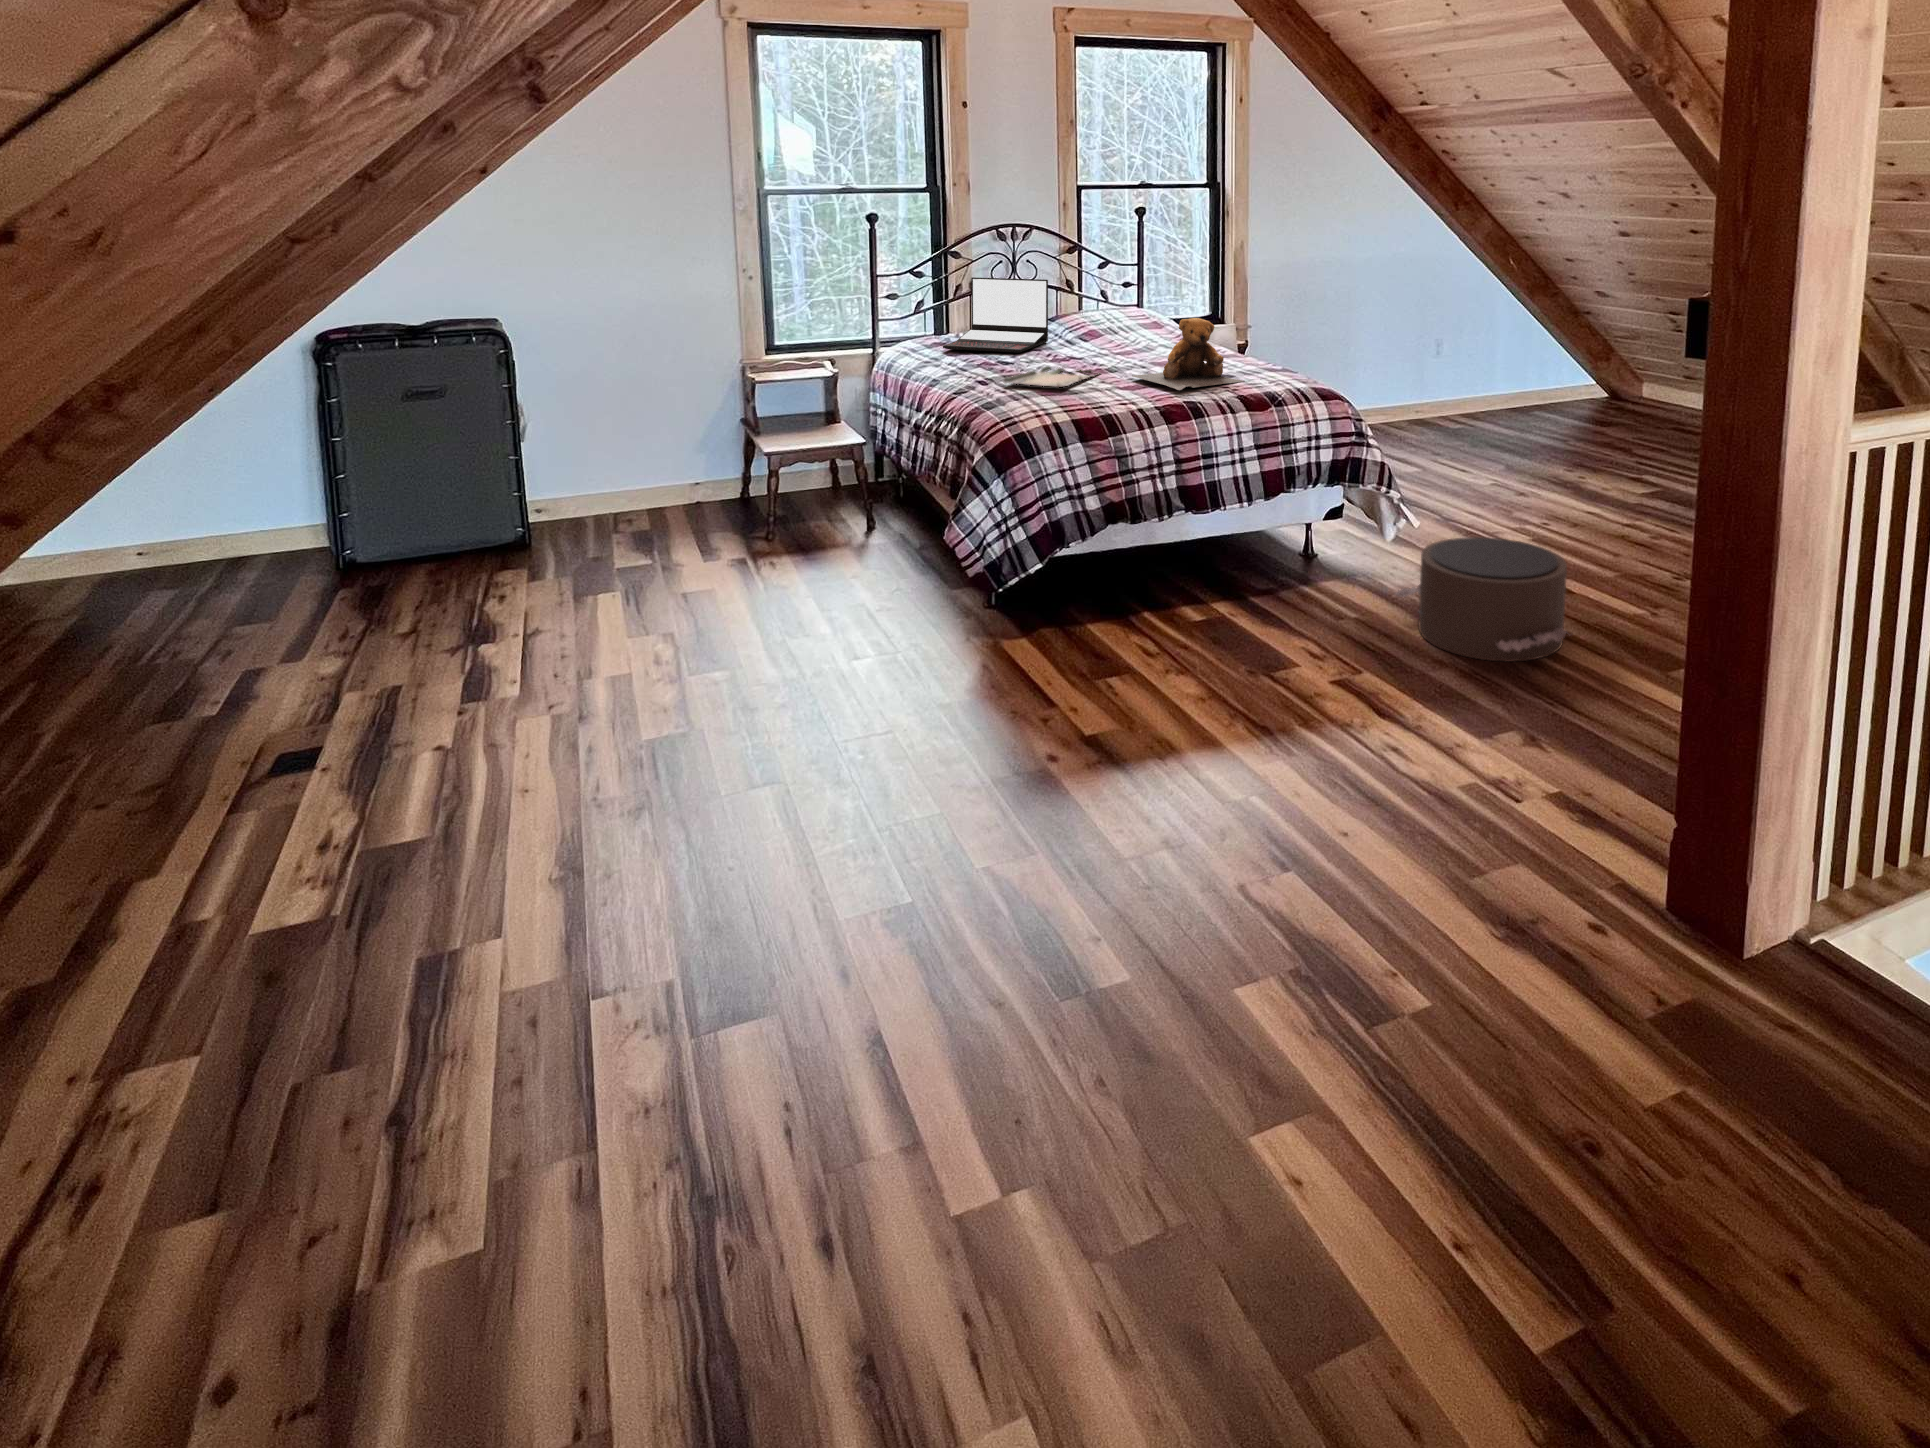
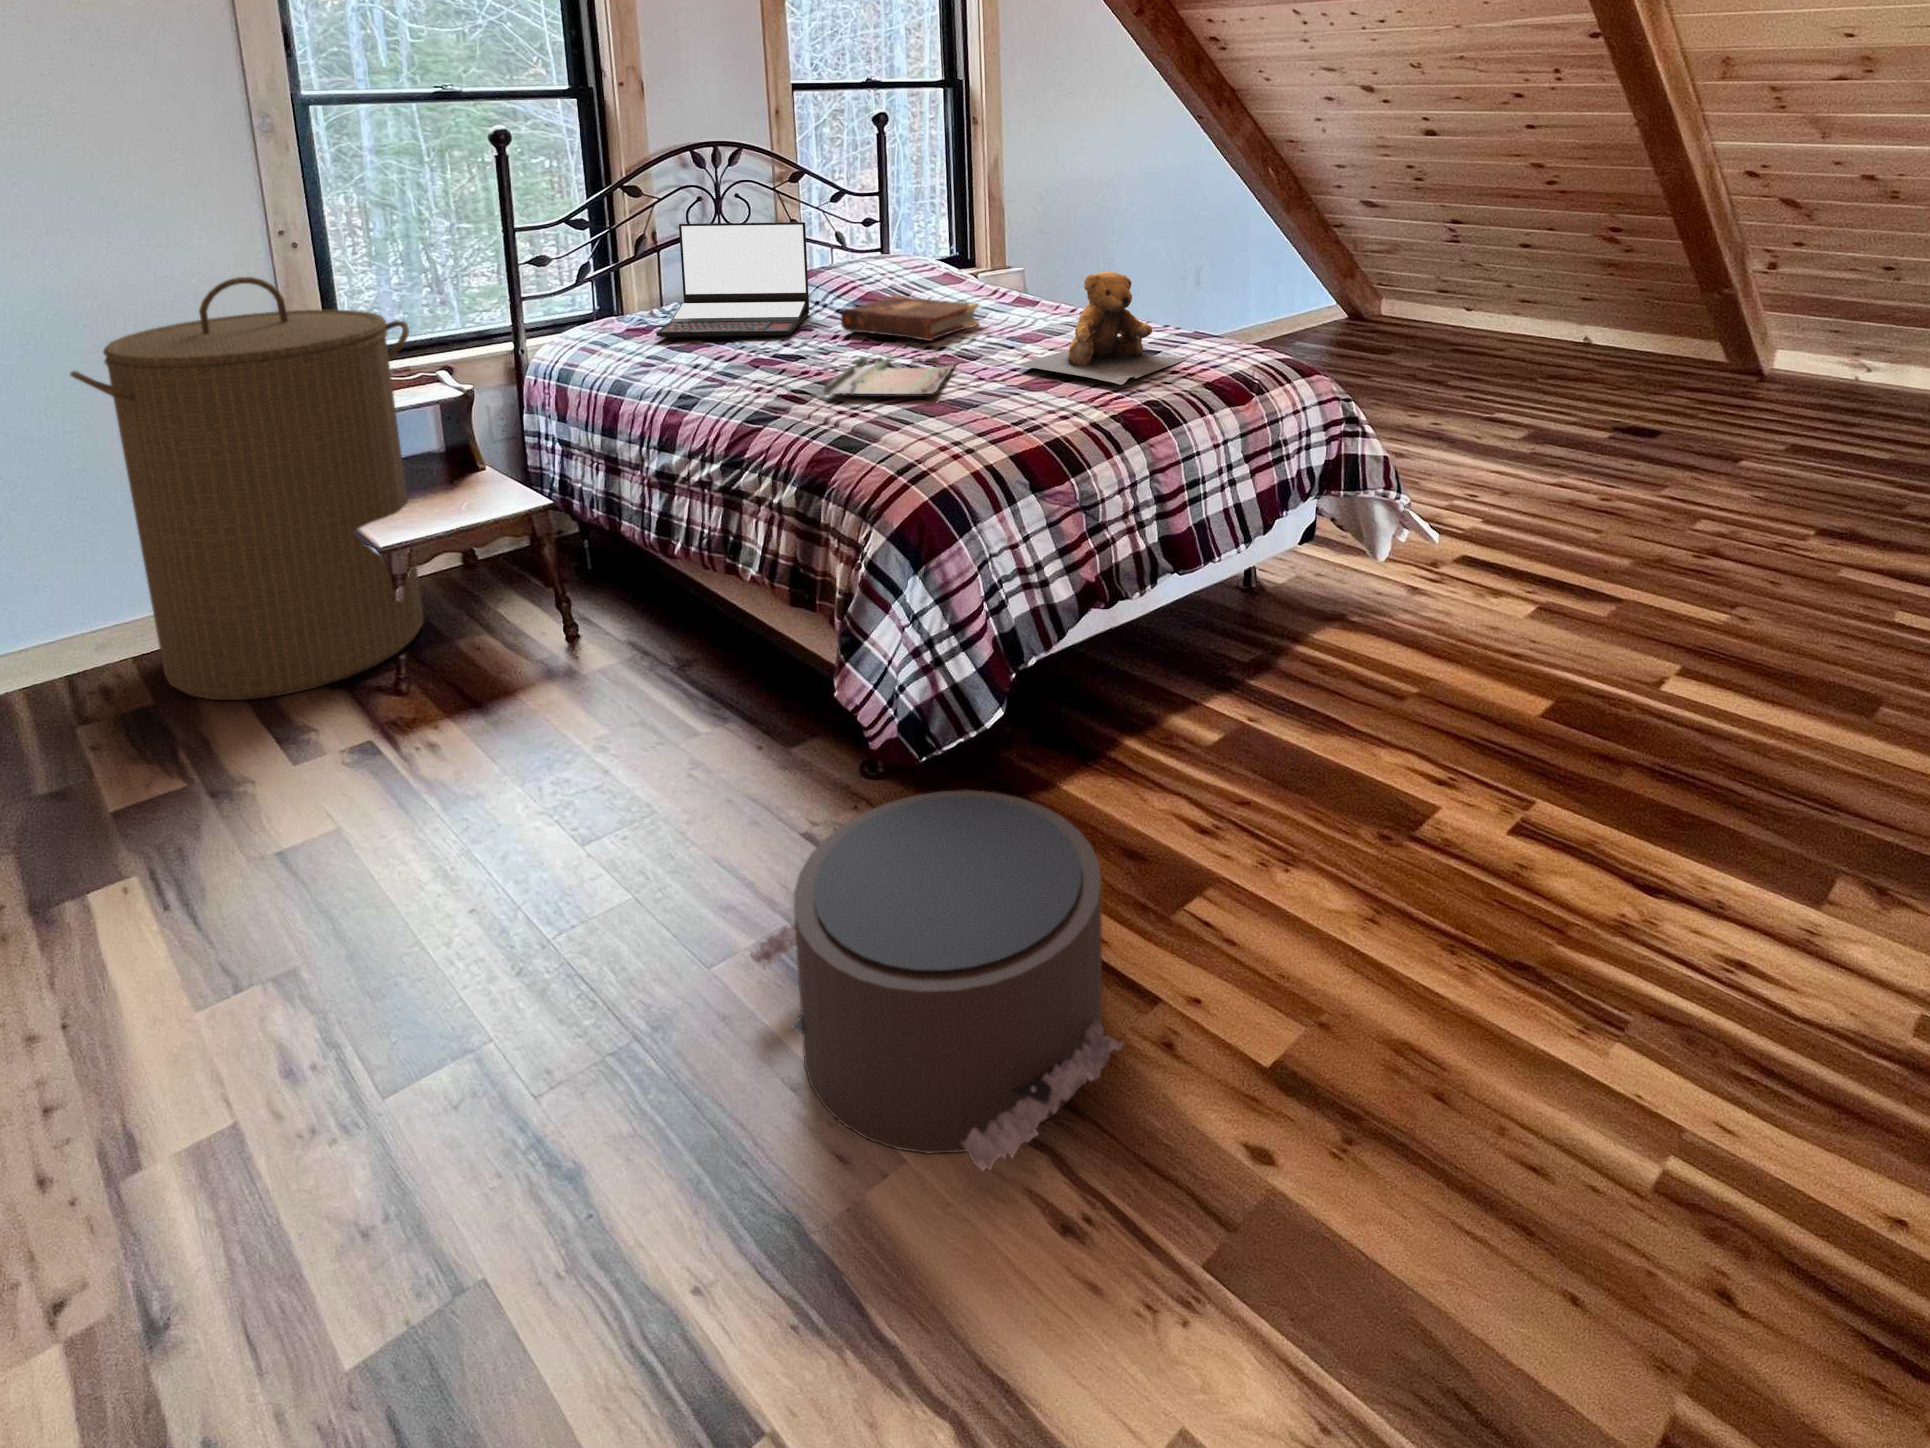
laundry hamper: none [625,295,799,534] -> present [70,277,423,700]
book: none [1053,332,1145,361] -> present [841,295,979,341]
pouf: present [1395,537,1567,662] -> present [750,790,1124,1170]

